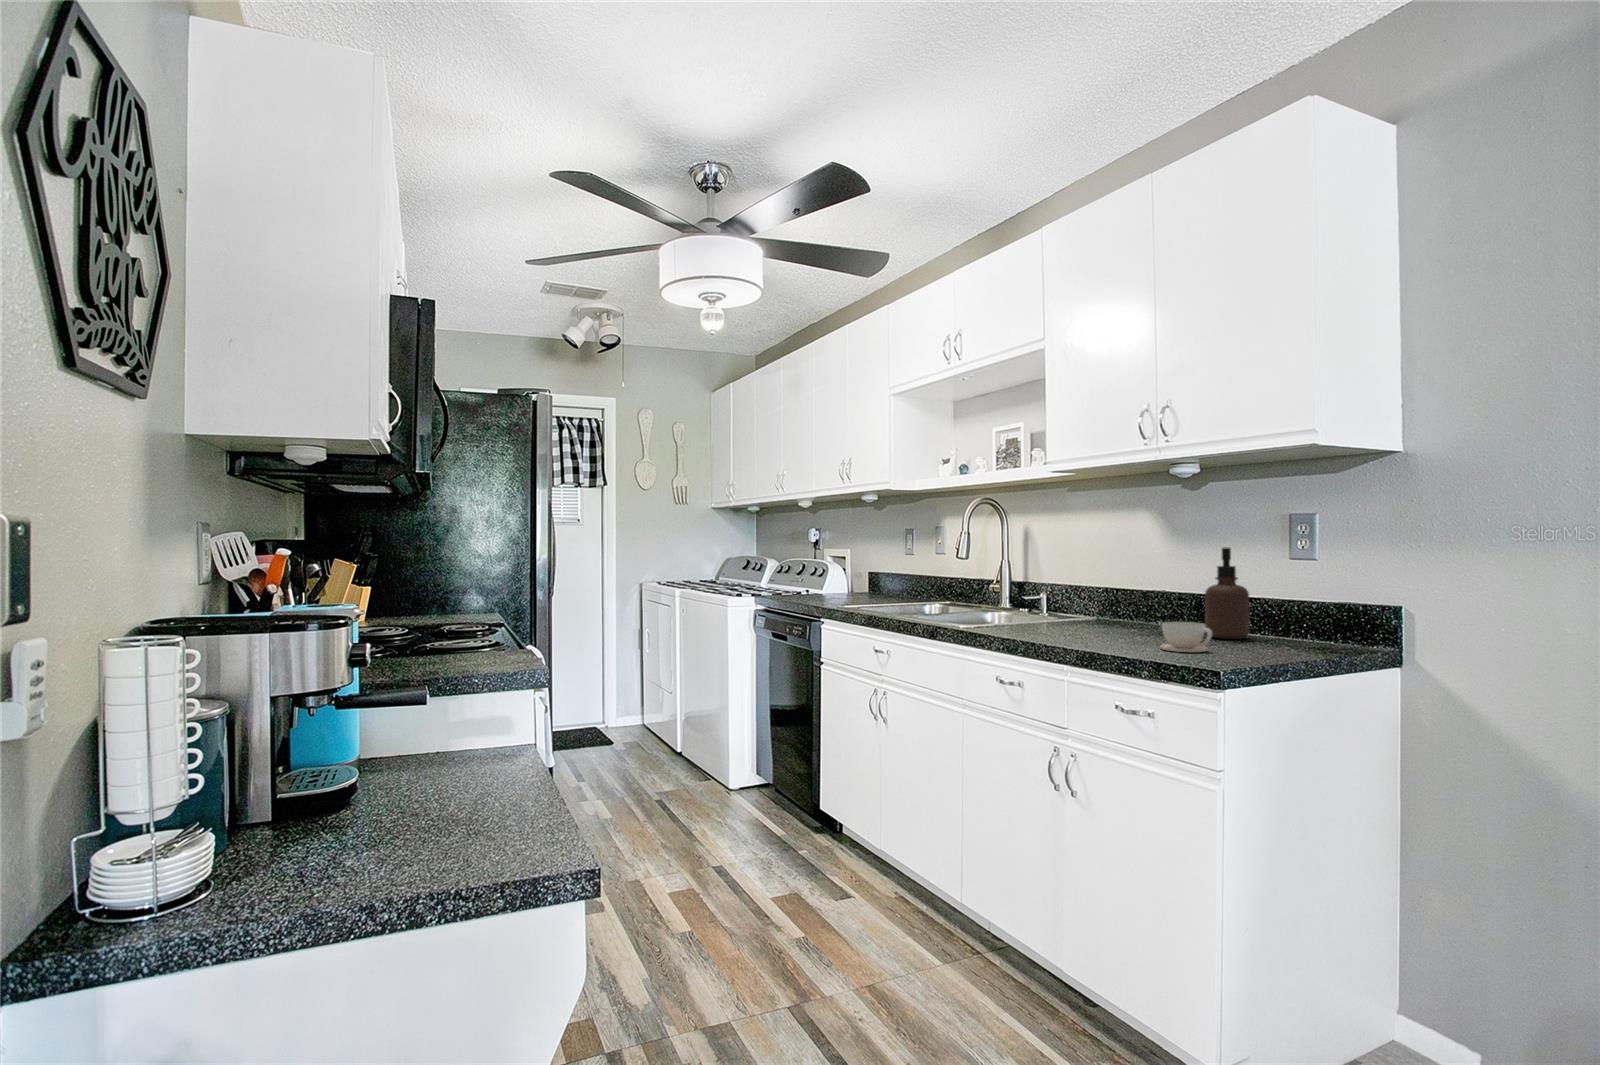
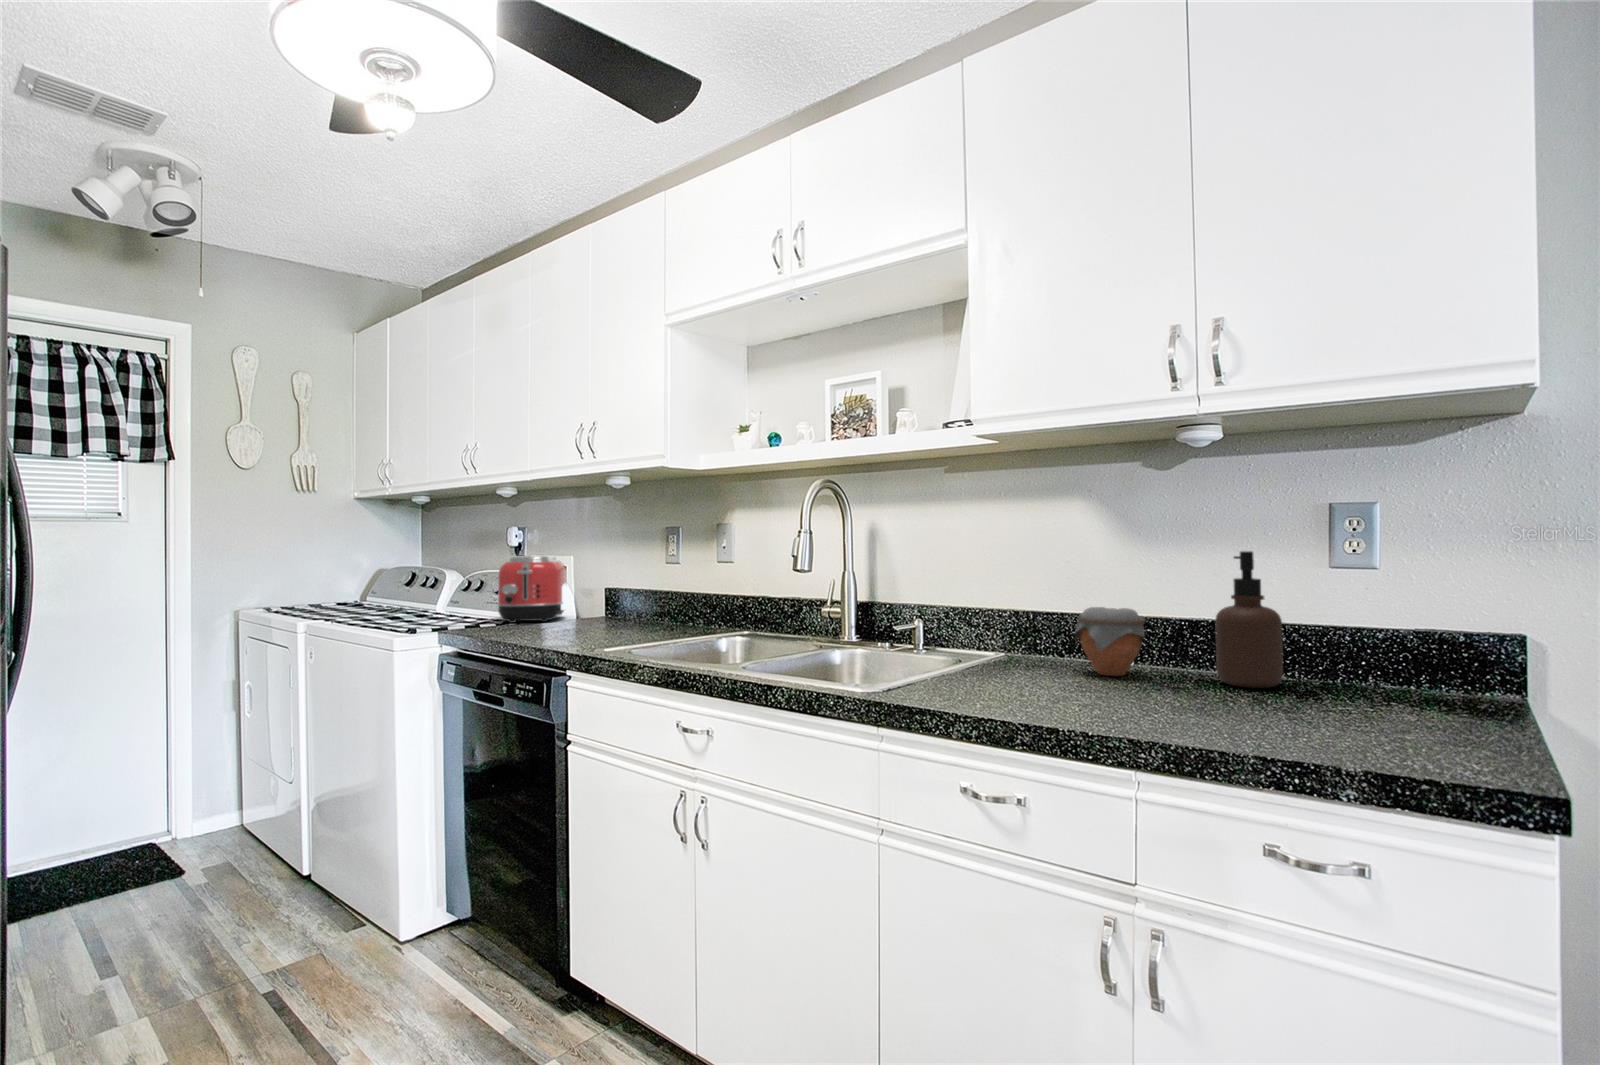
toaster: none [790,548,837,594] -> present [497,556,566,623]
jar: none [1120,585,1171,631] -> present [1075,607,1145,676]
coffee cup: present [1160,622,1212,652] -> none [1252,675,1349,733]

